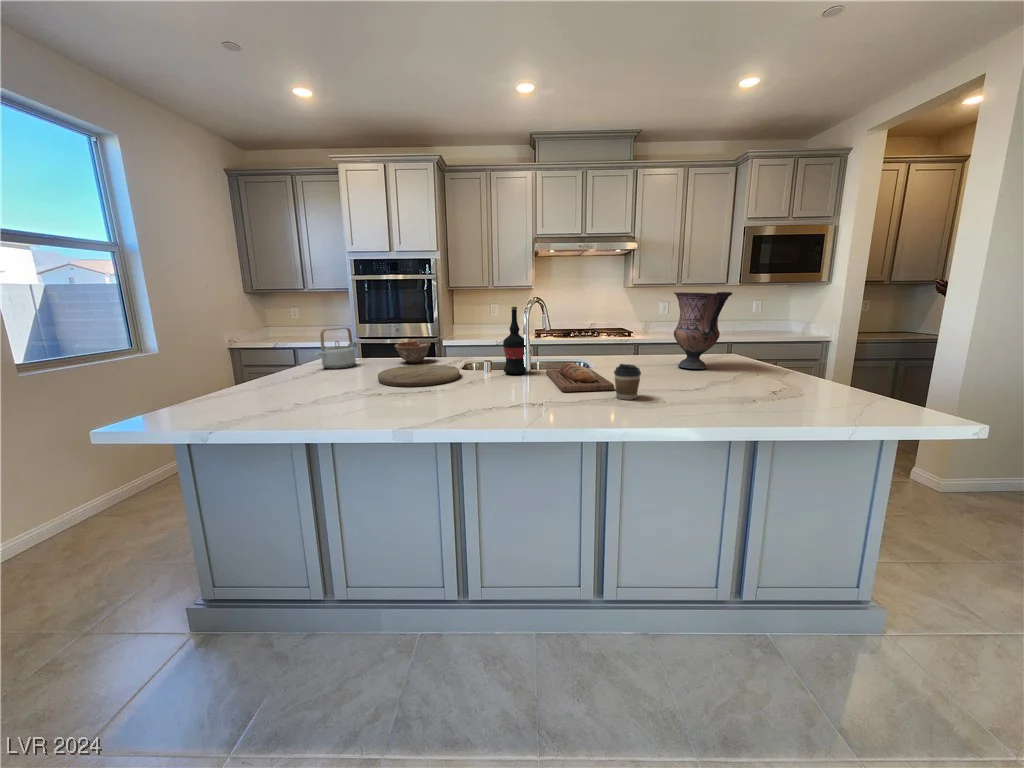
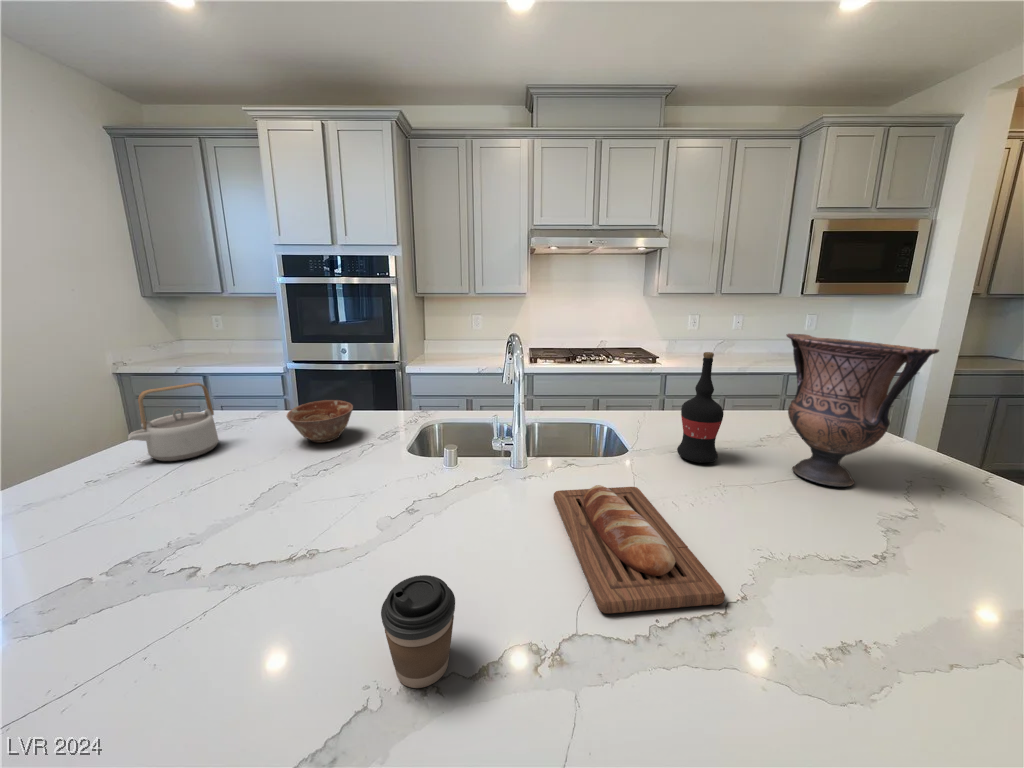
wine bottle: present [503,306,526,374] -> present [677,352,724,463]
coffee cup: present [614,364,641,400] -> present [381,575,455,688]
cutting board: present [378,365,460,386] -> none [198,463,383,562]

